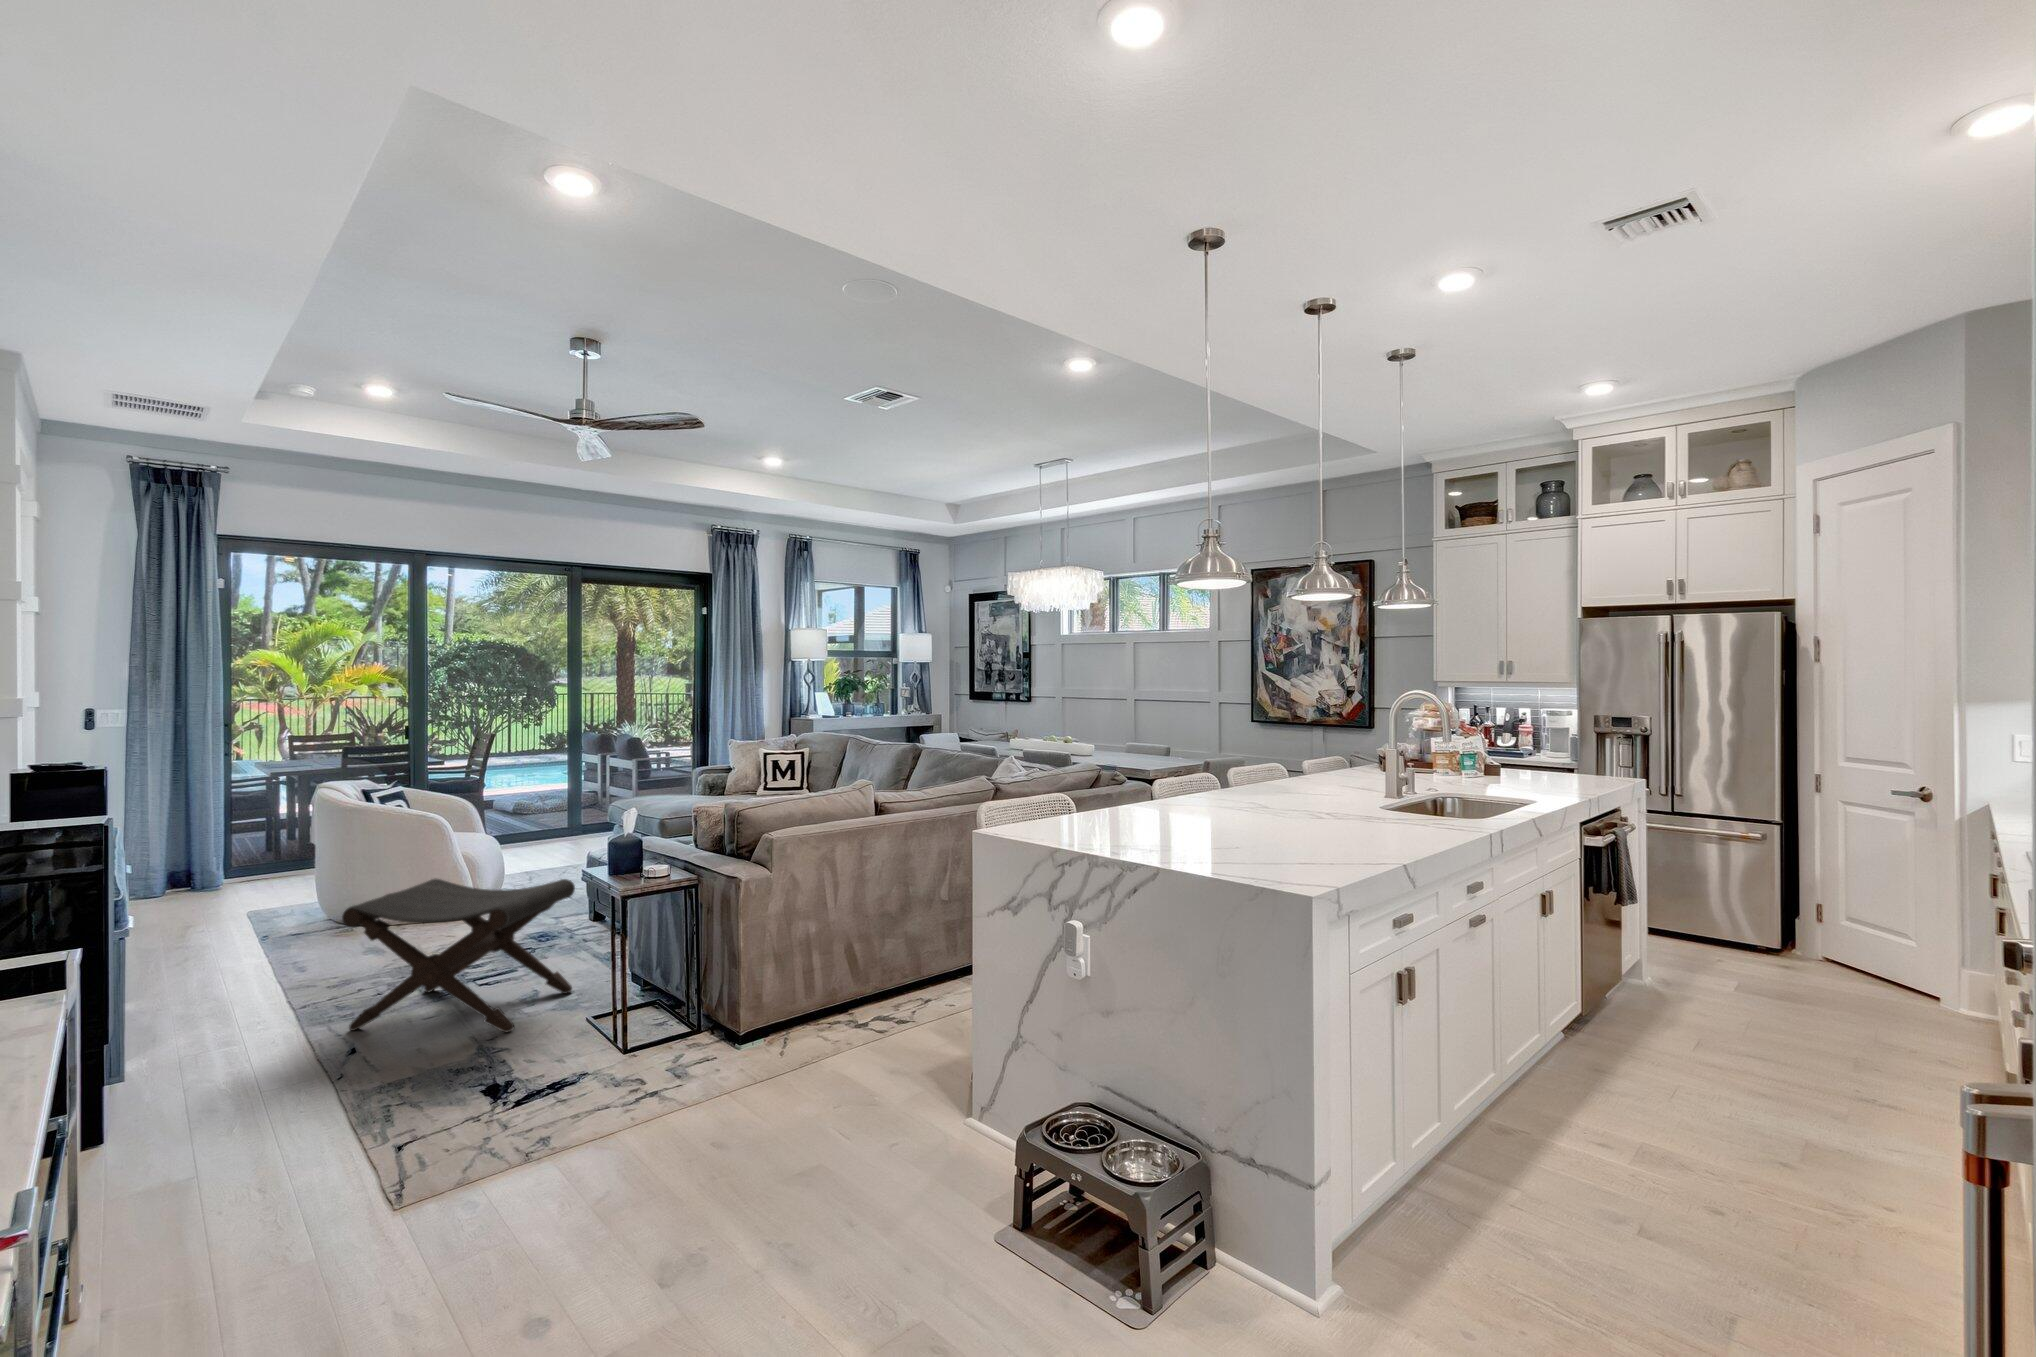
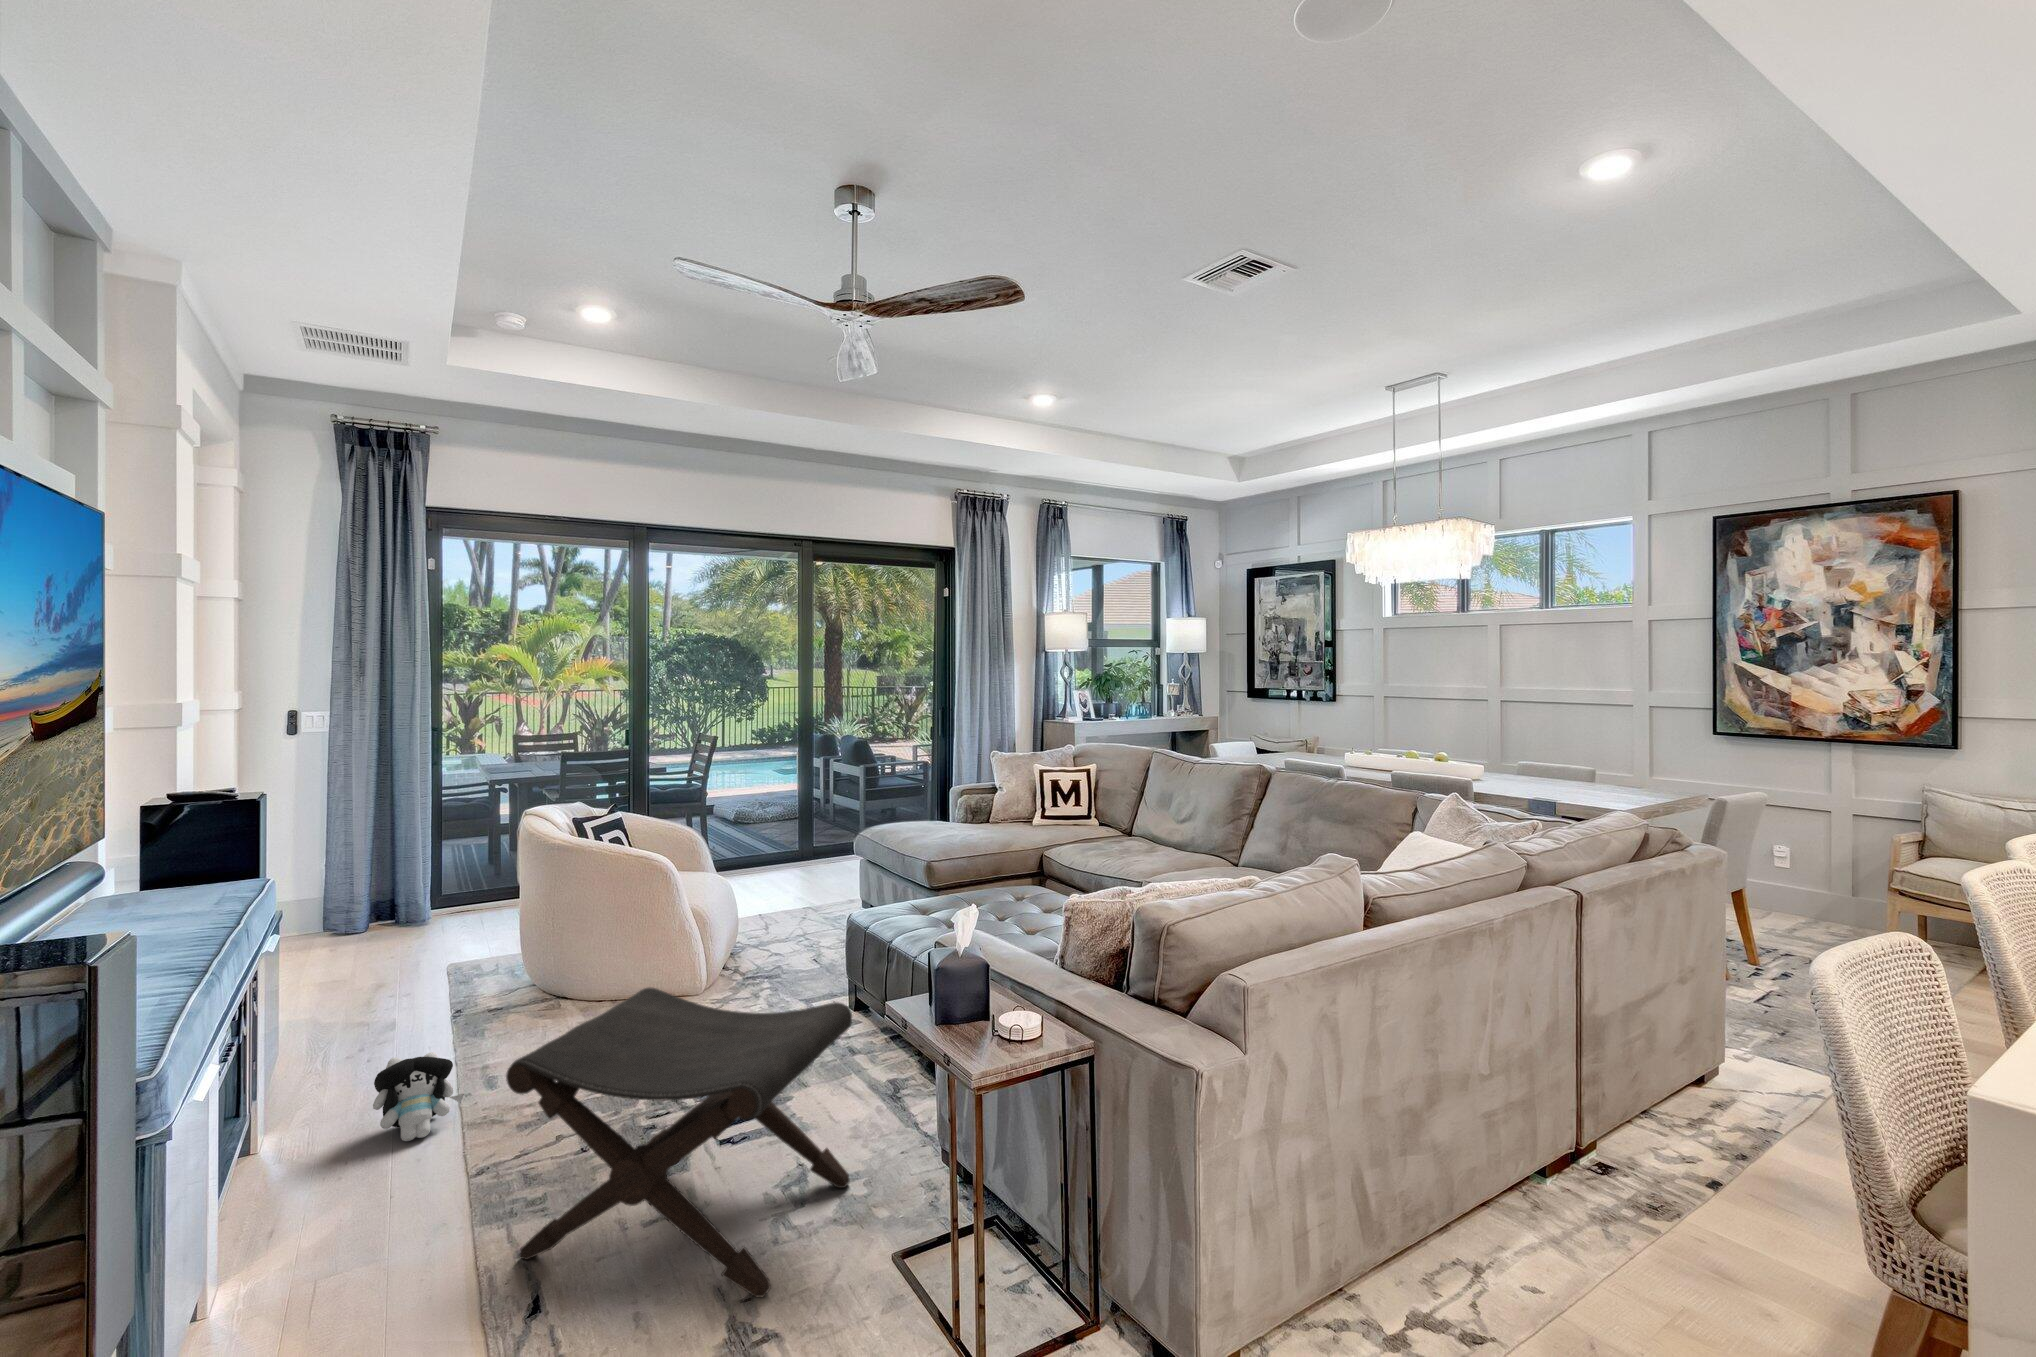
plush toy: none [225,938,292,994] -> present [373,1052,464,1141]

